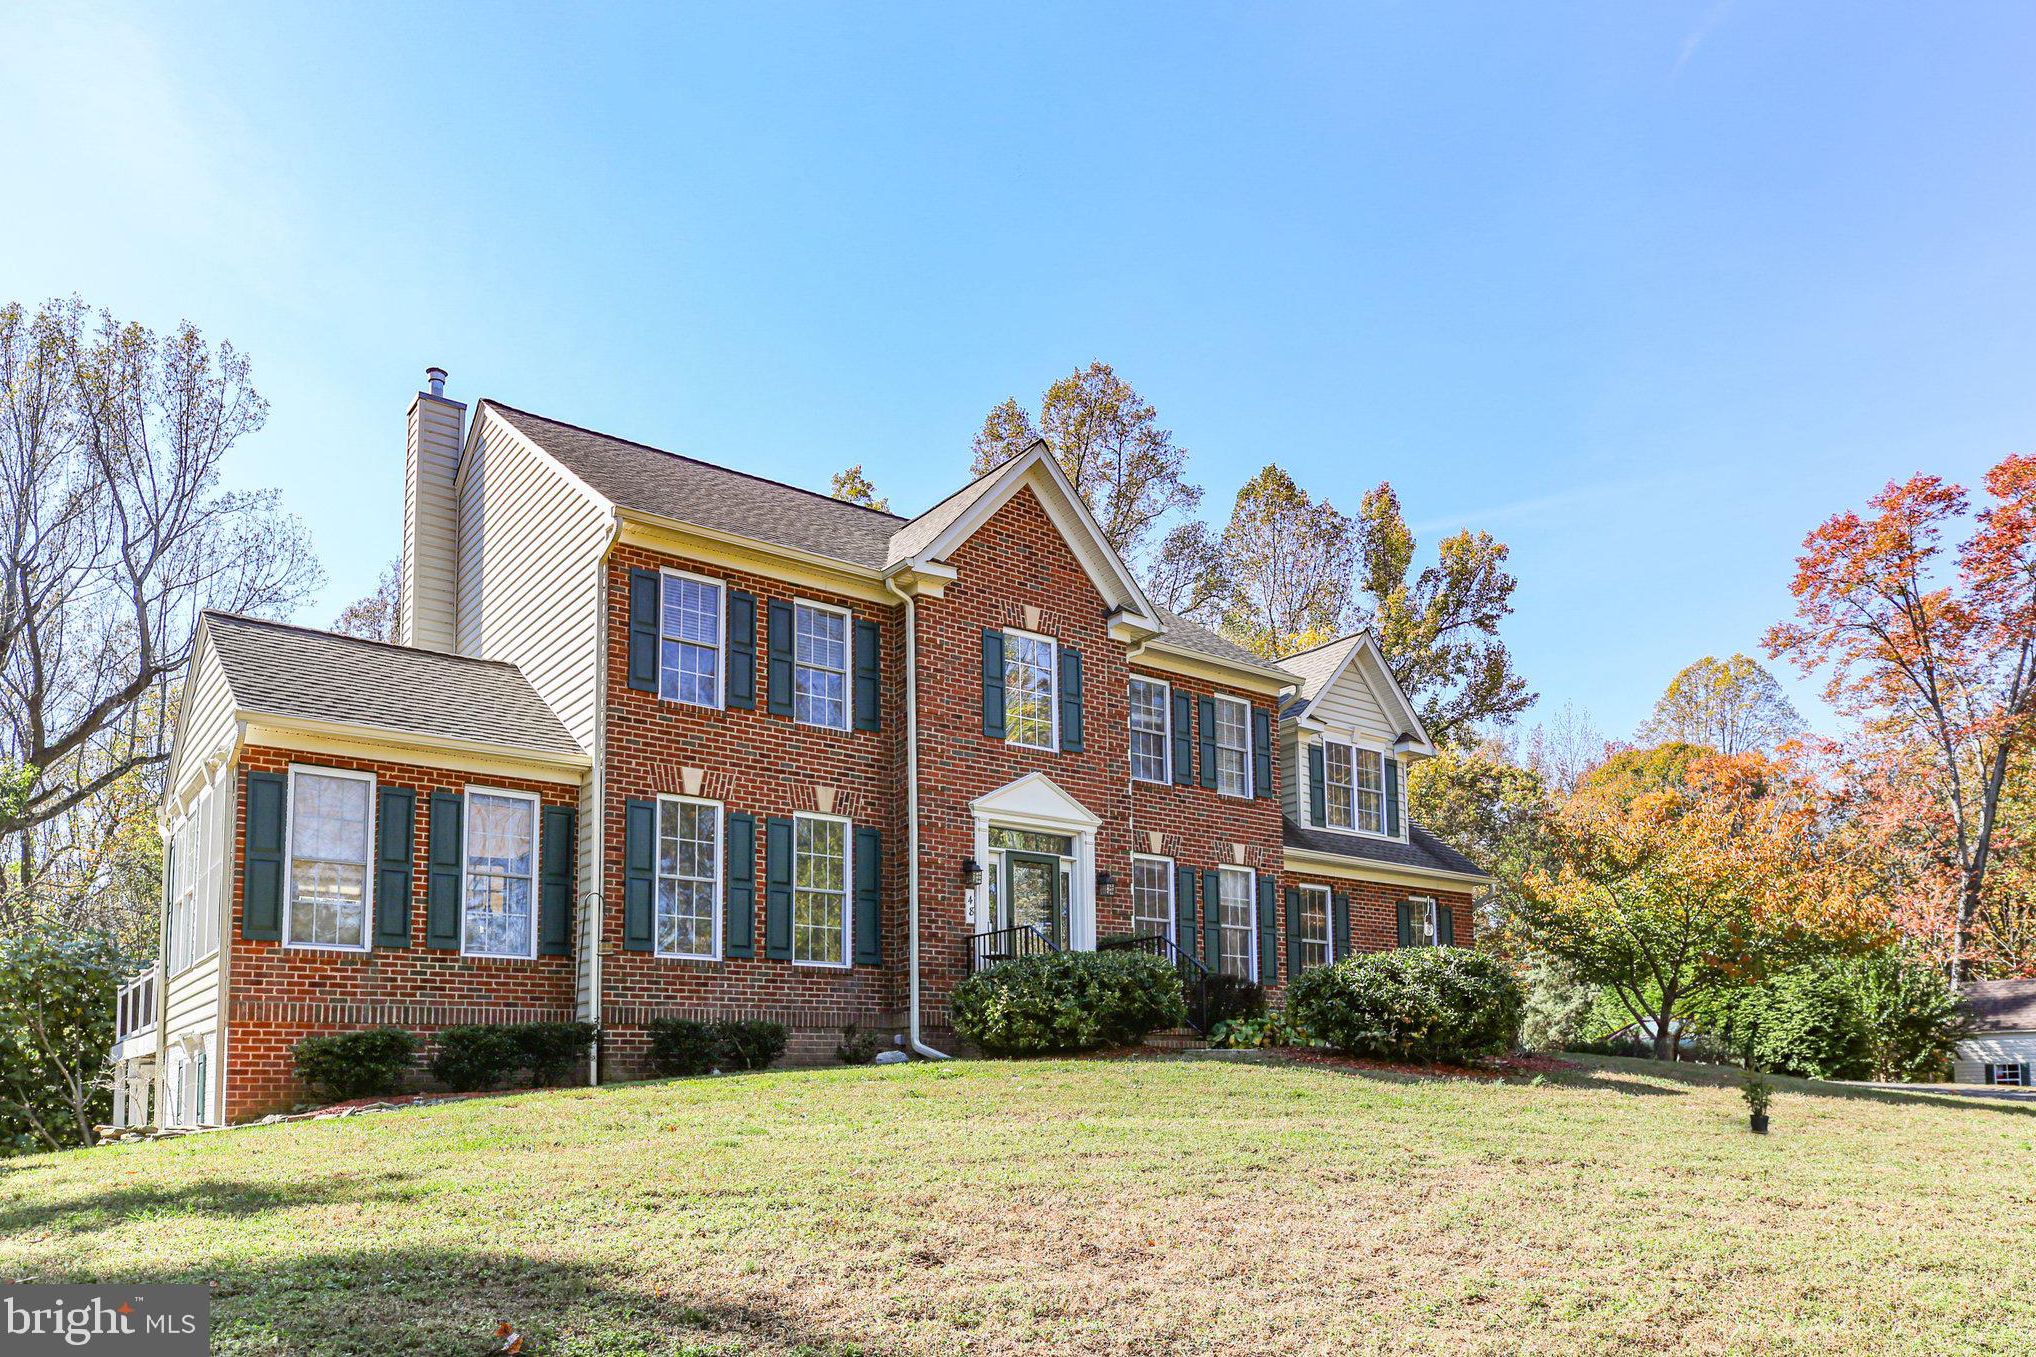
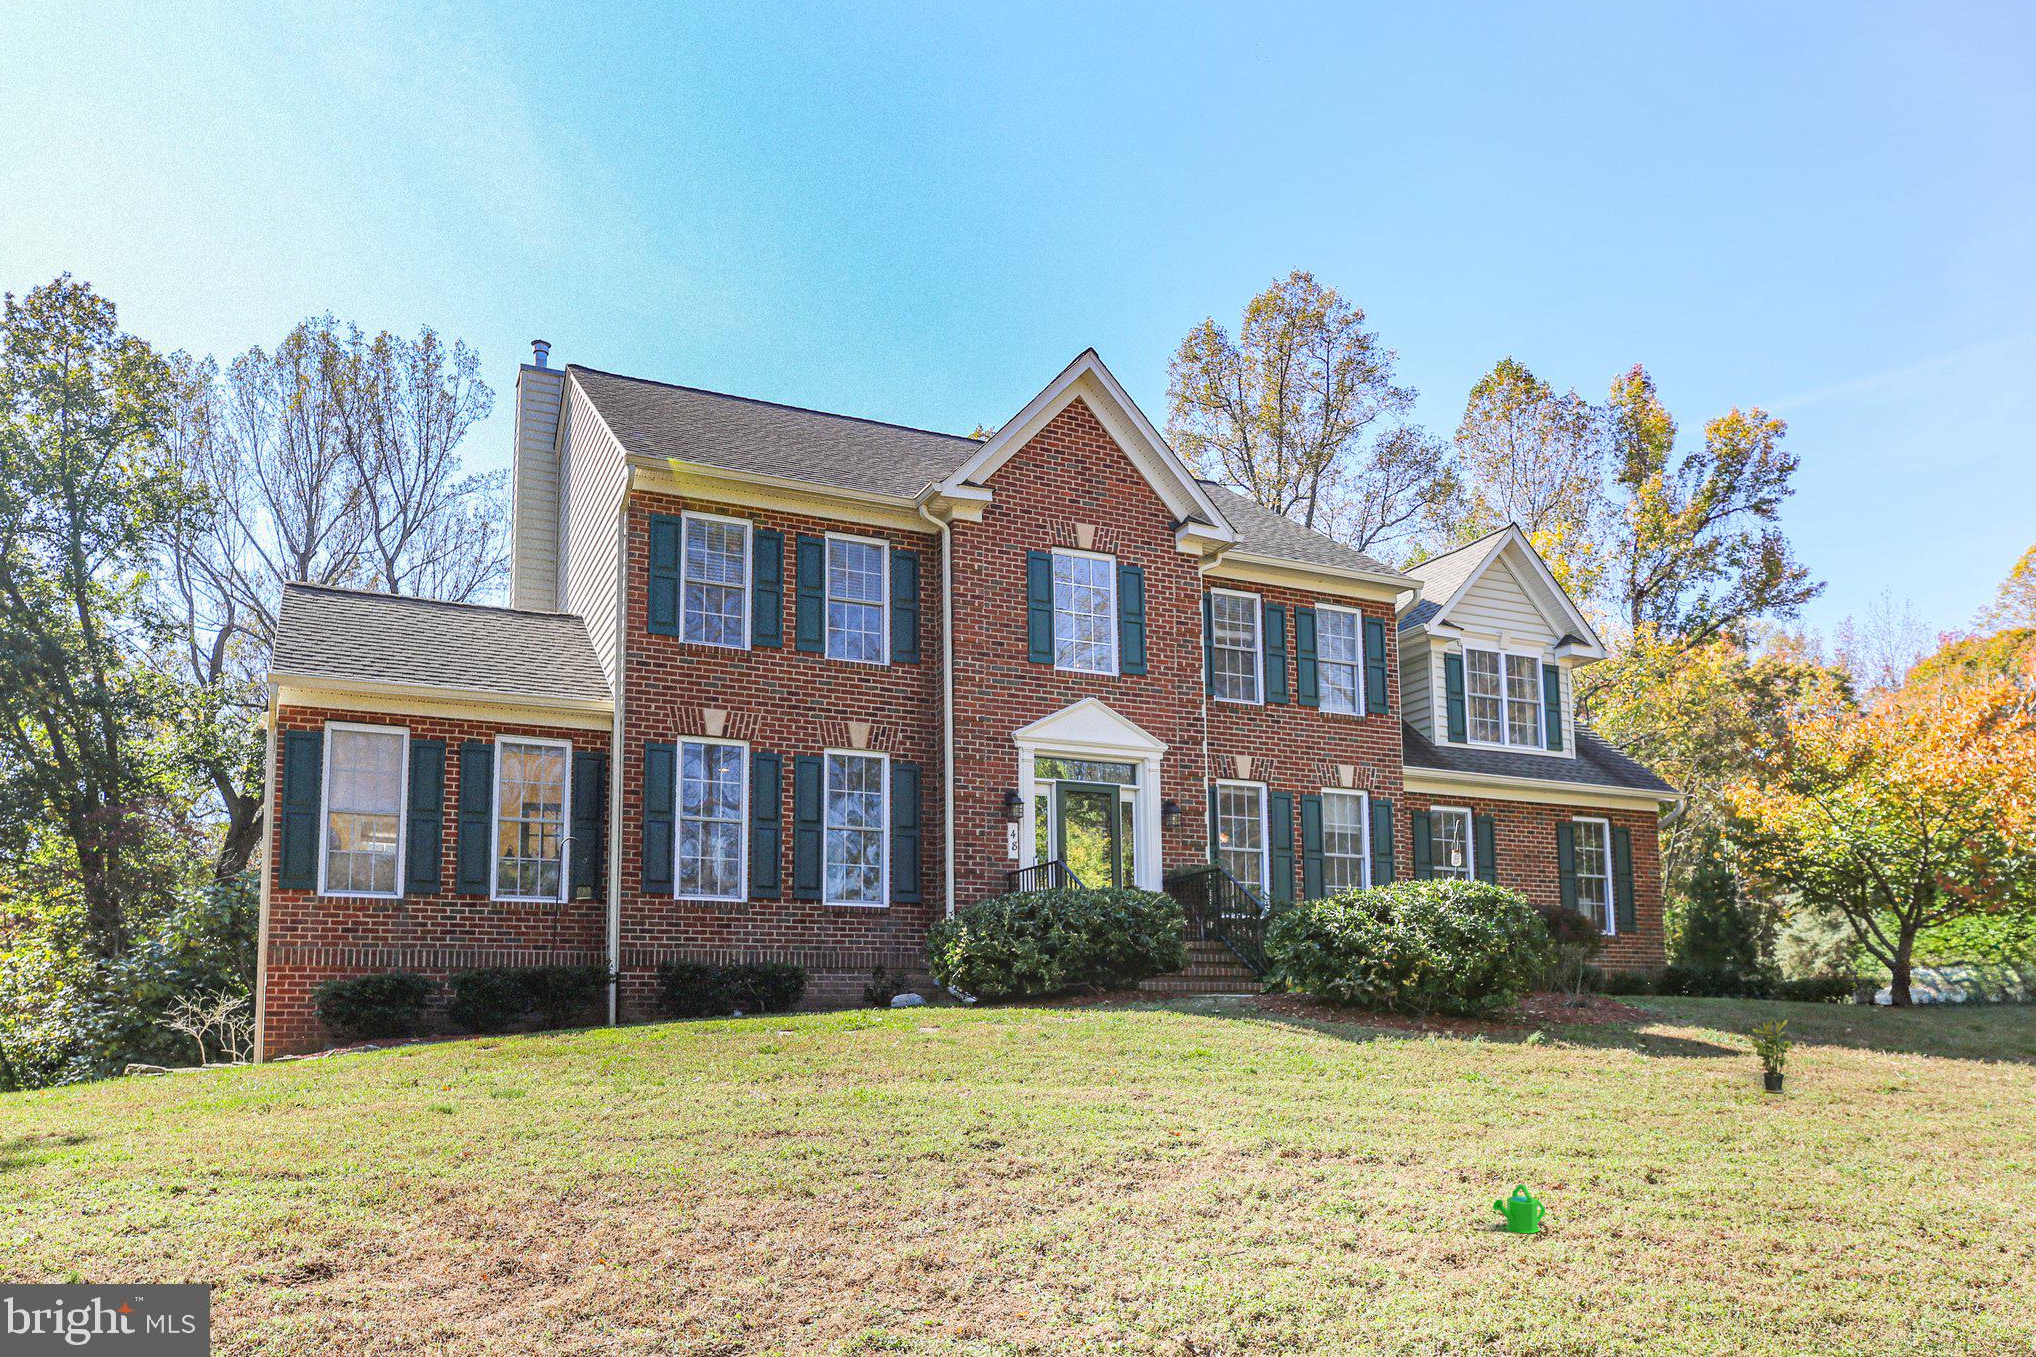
watering can: none [1683,1217,1728,1267] -> present [1493,1184,1545,1233]

